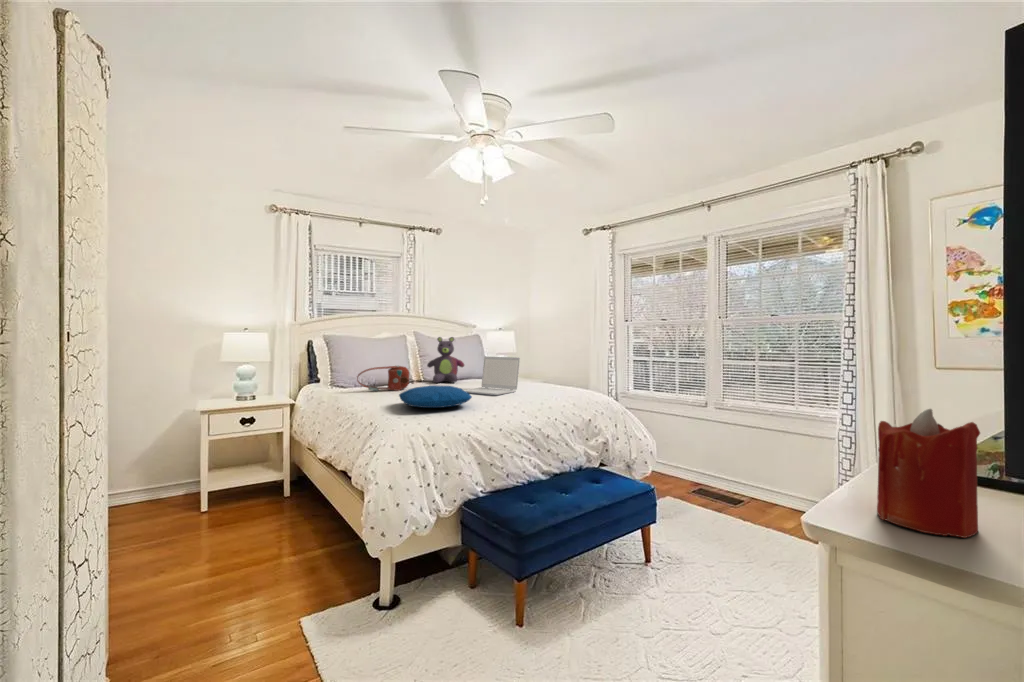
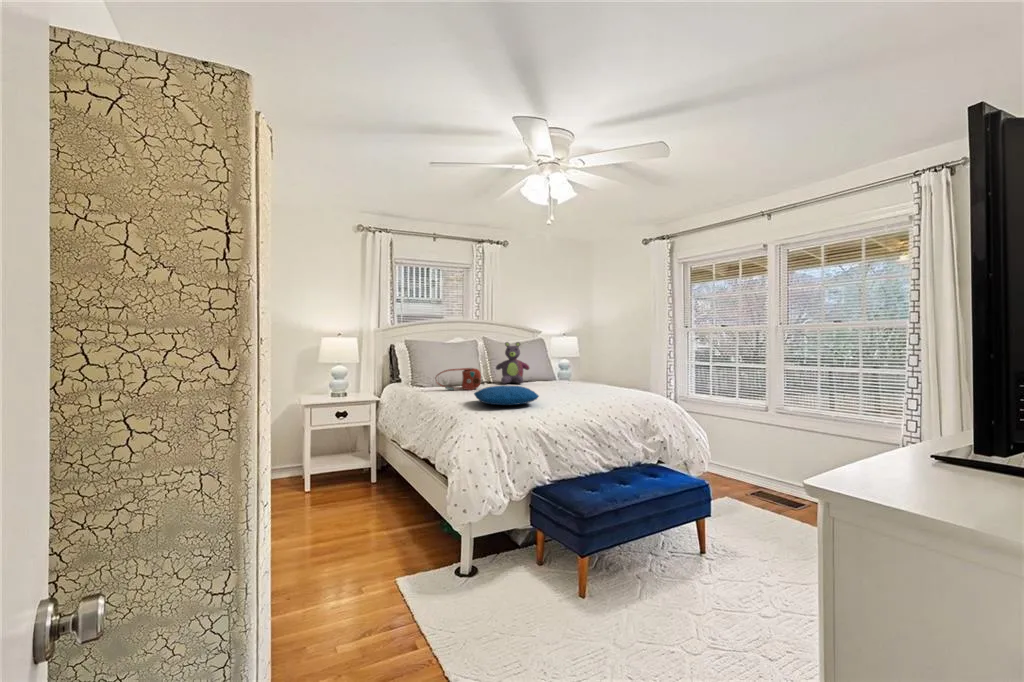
laptop: present [464,356,520,395] -> none [528,360,582,395]
candle: present [877,409,980,538] -> none [870,401,949,498]

